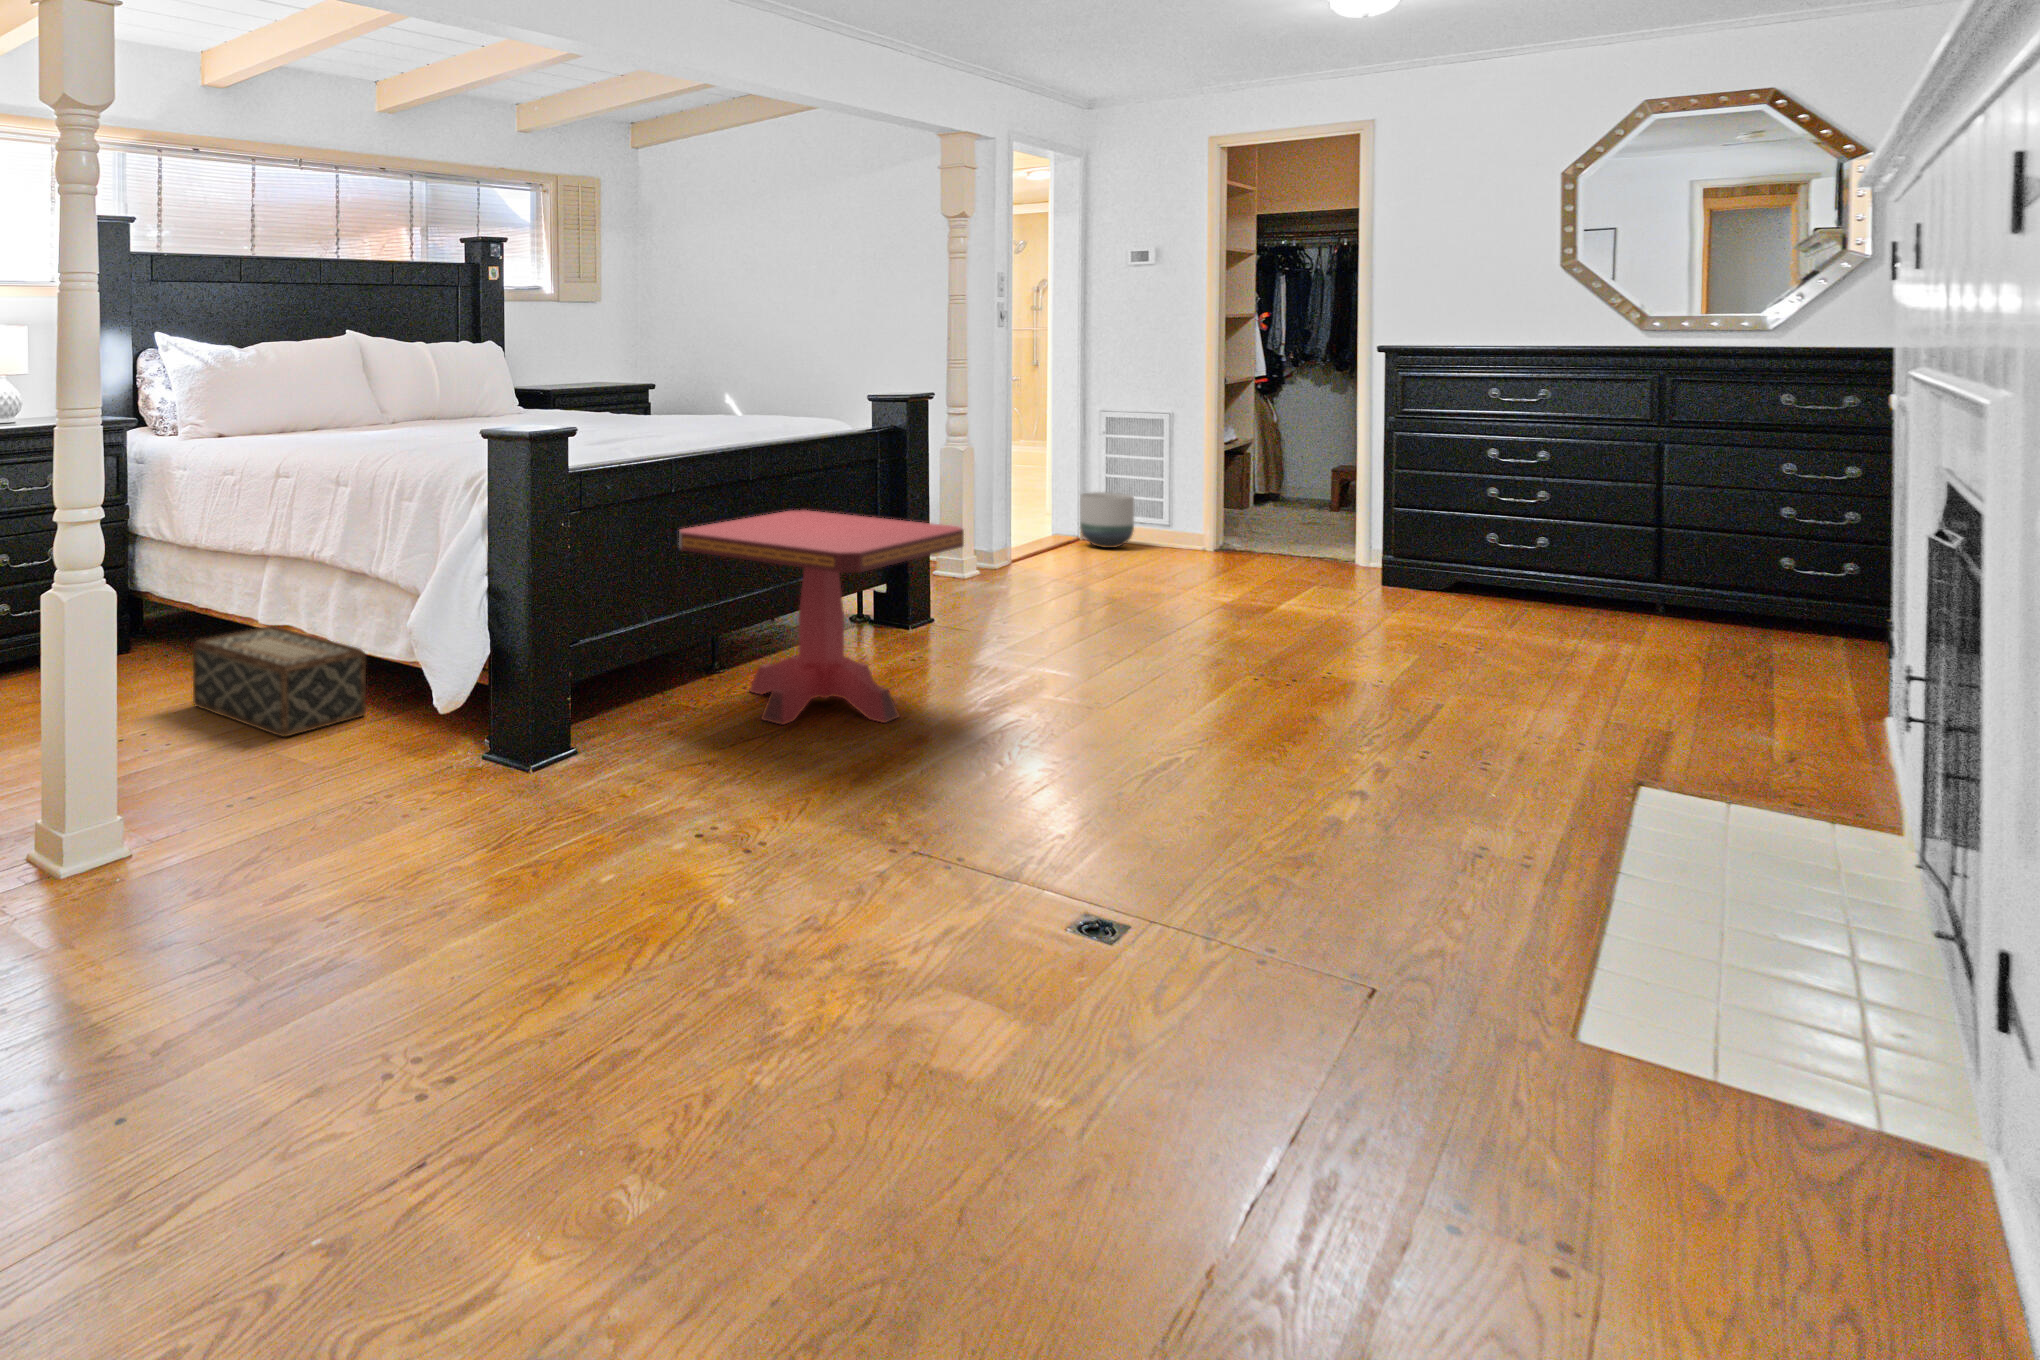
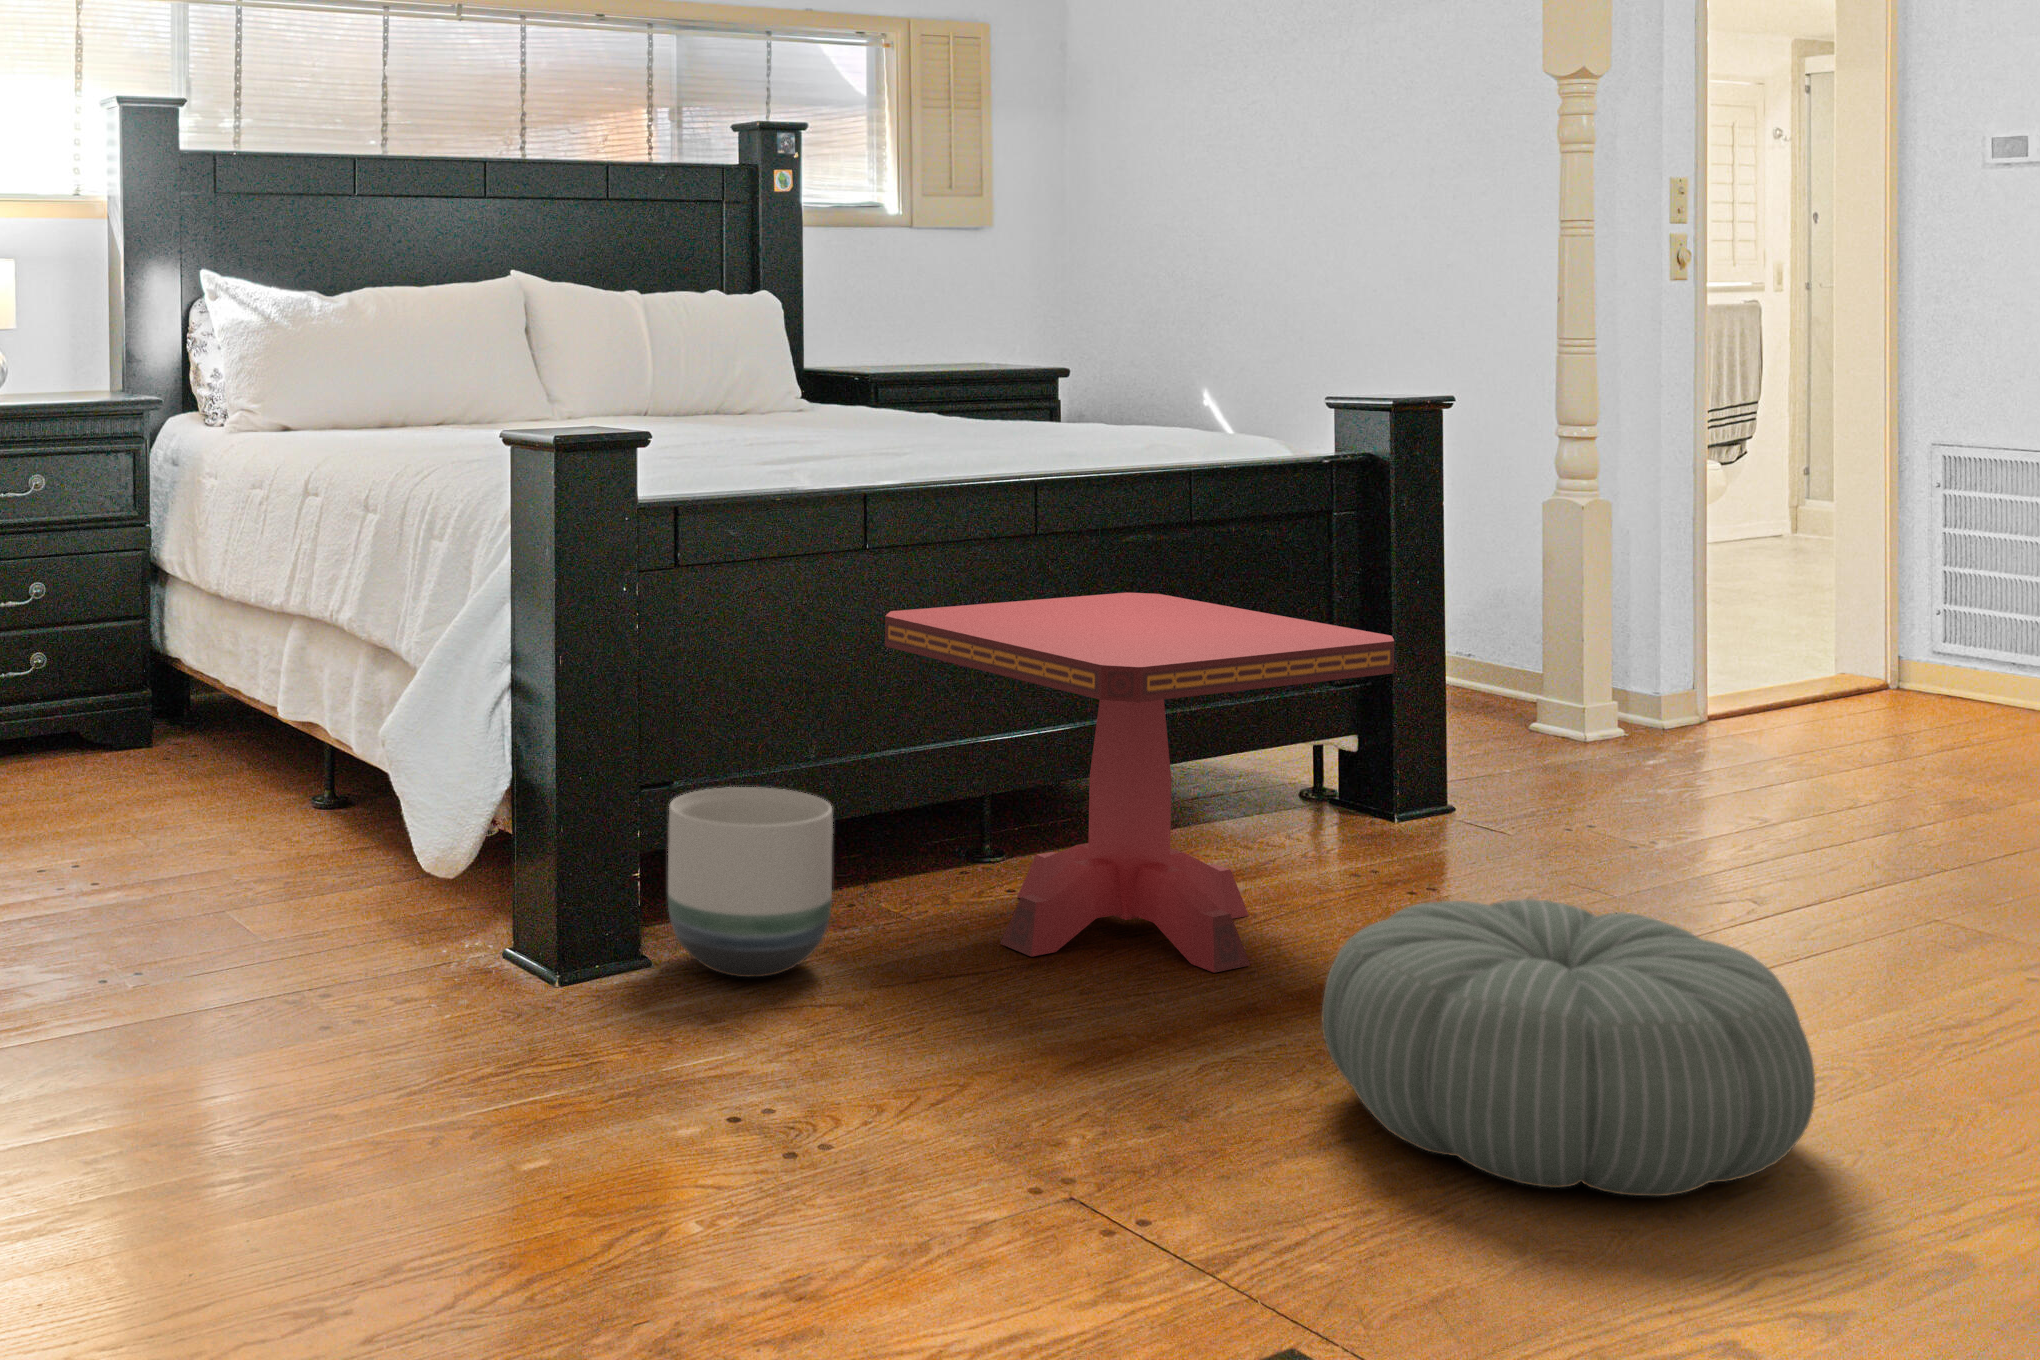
planter: present [1080,492,1134,548] -> present [668,787,833,977]
woven basket: present [193,626,366,737] -> none [162,724,391,892]
pouf: none [990,665,1251,818] -> present [1322,899,1815,1196]

